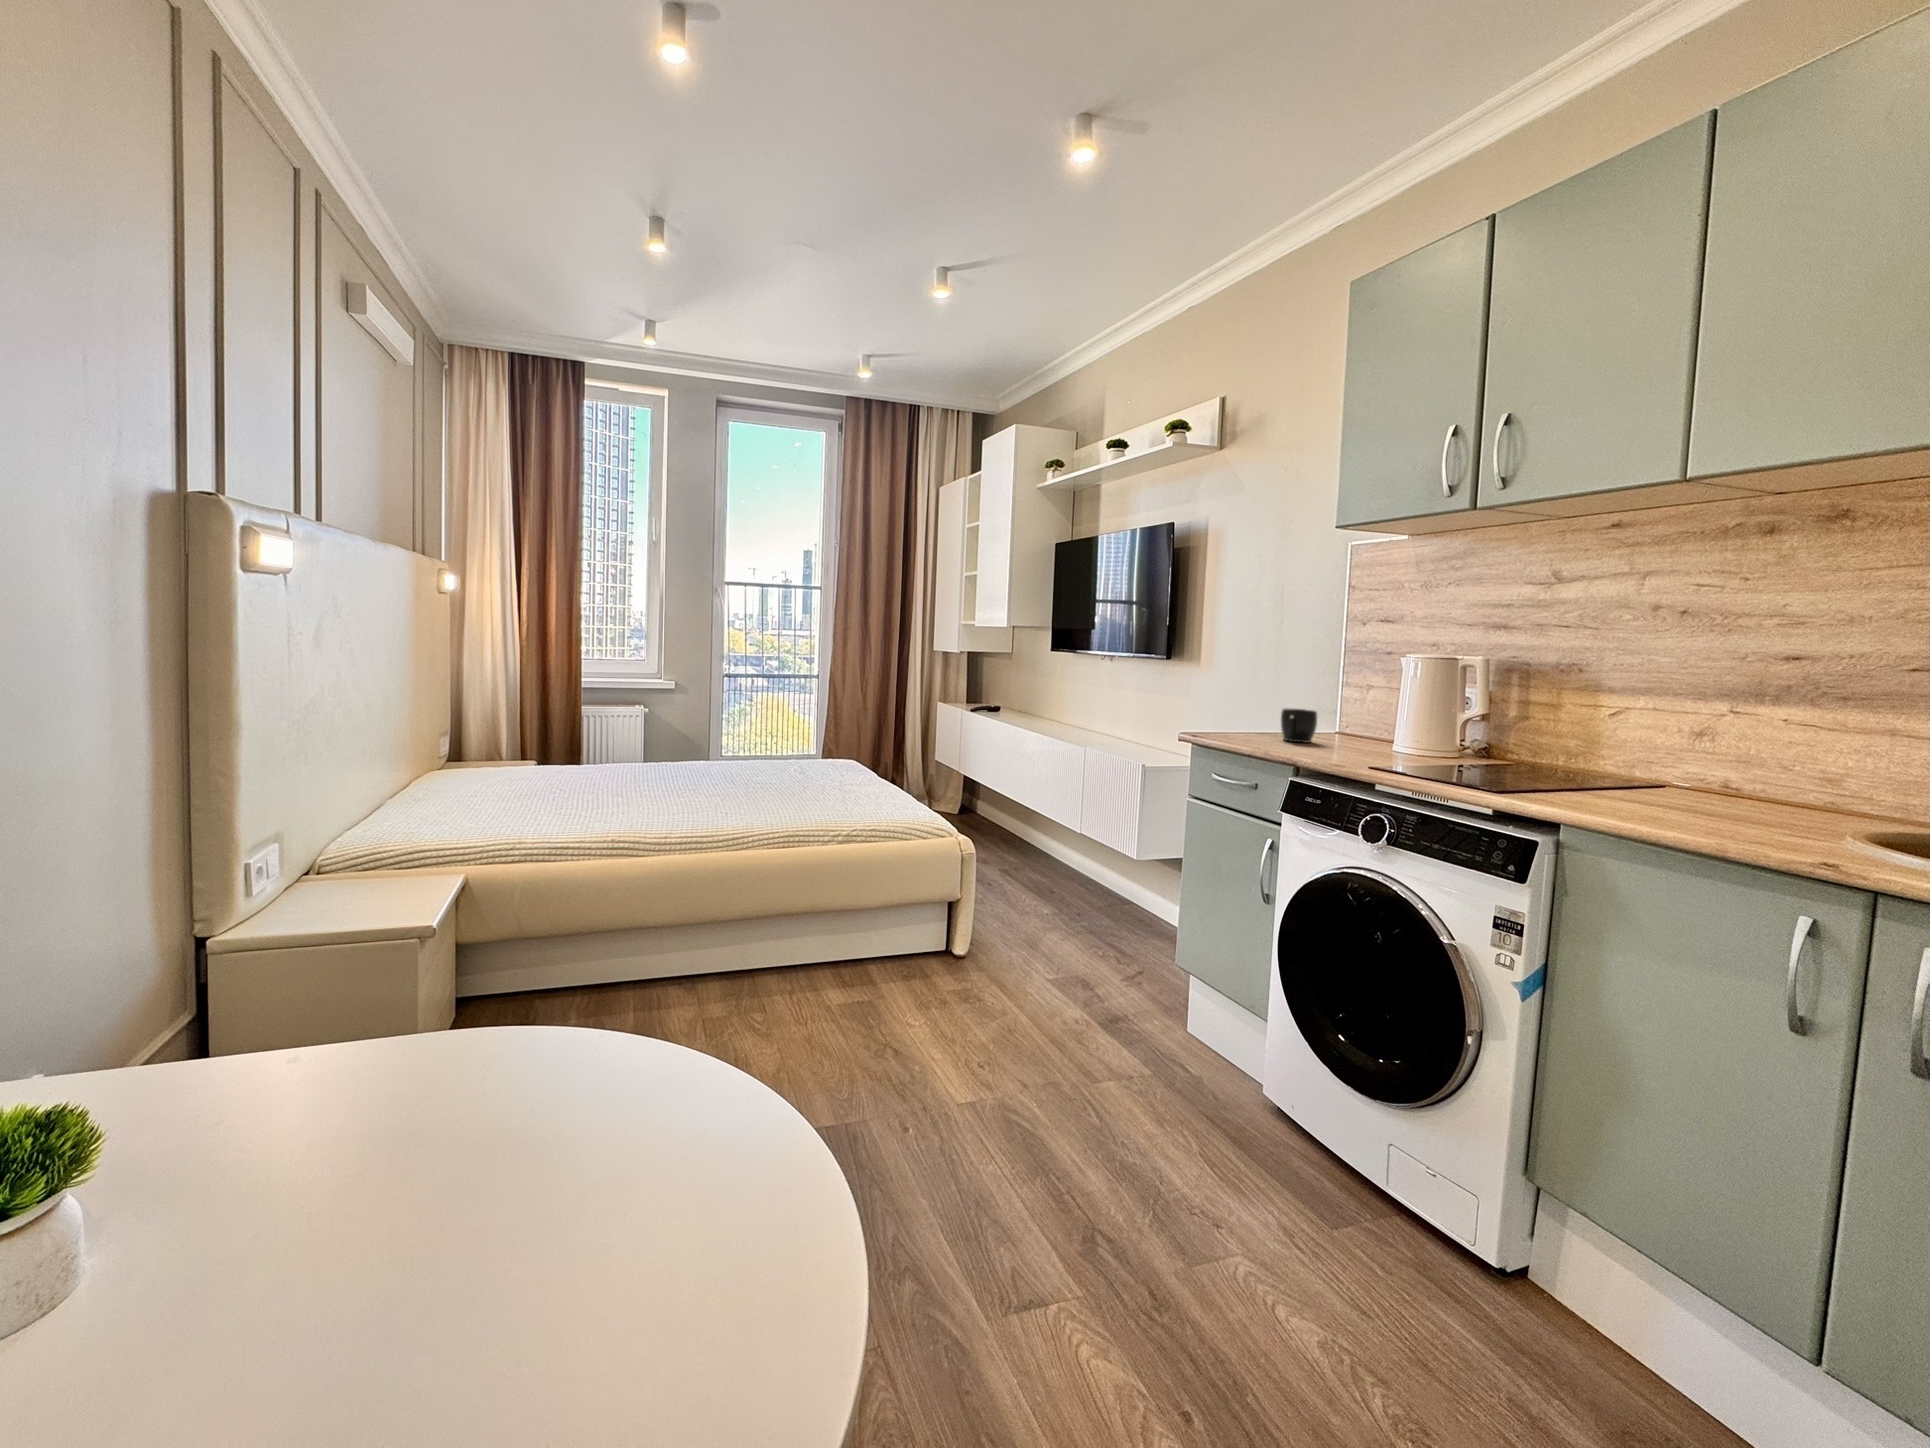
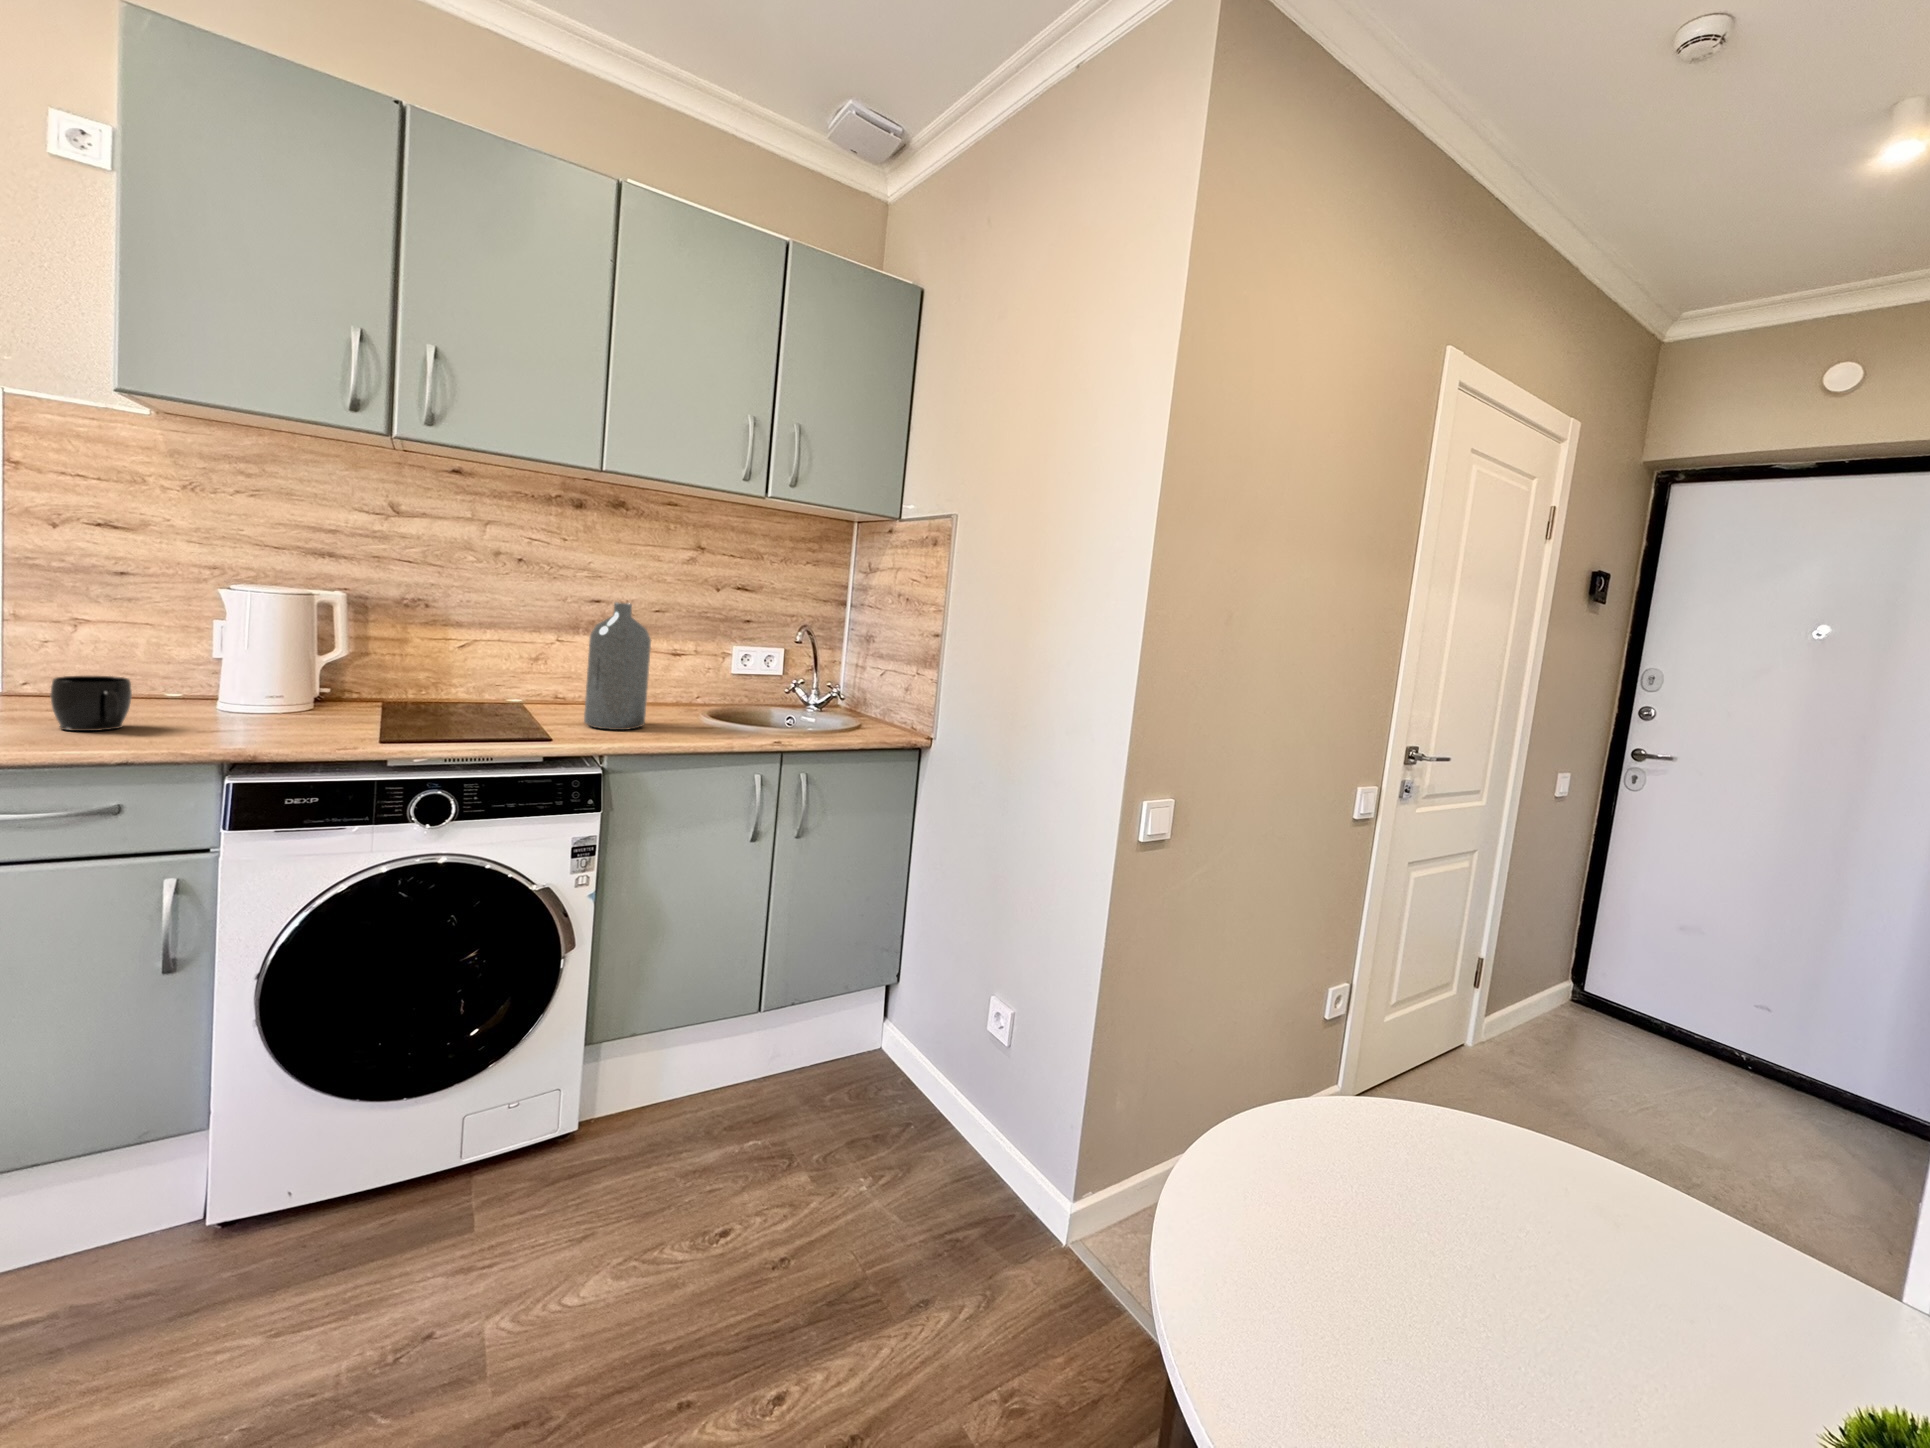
bottle: none [1596,644,1706,814] -> present [584,602,651,730]

